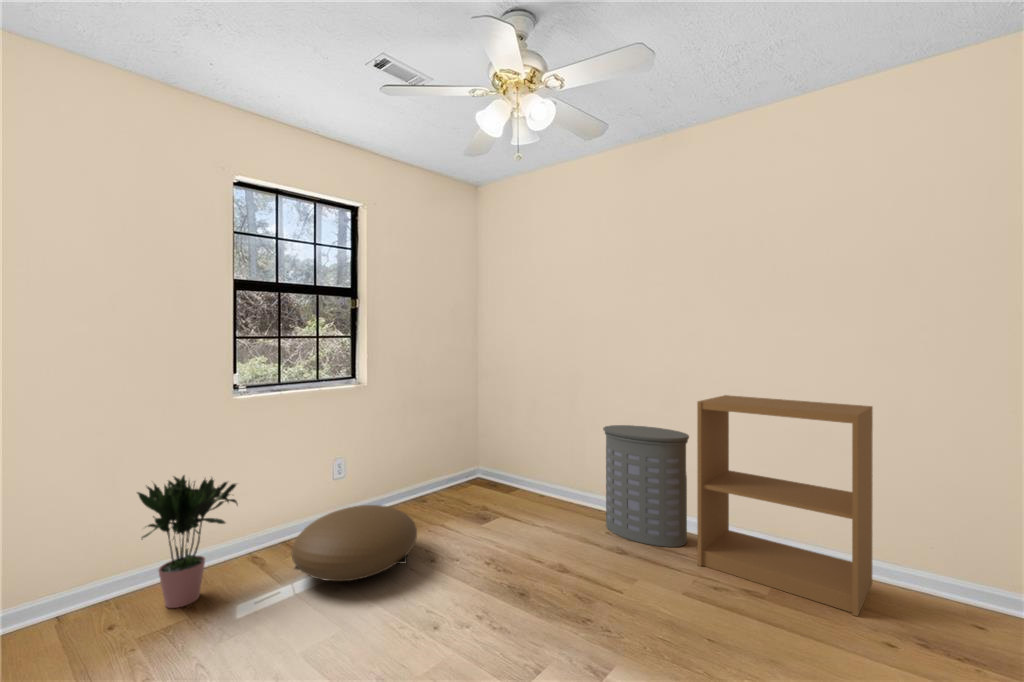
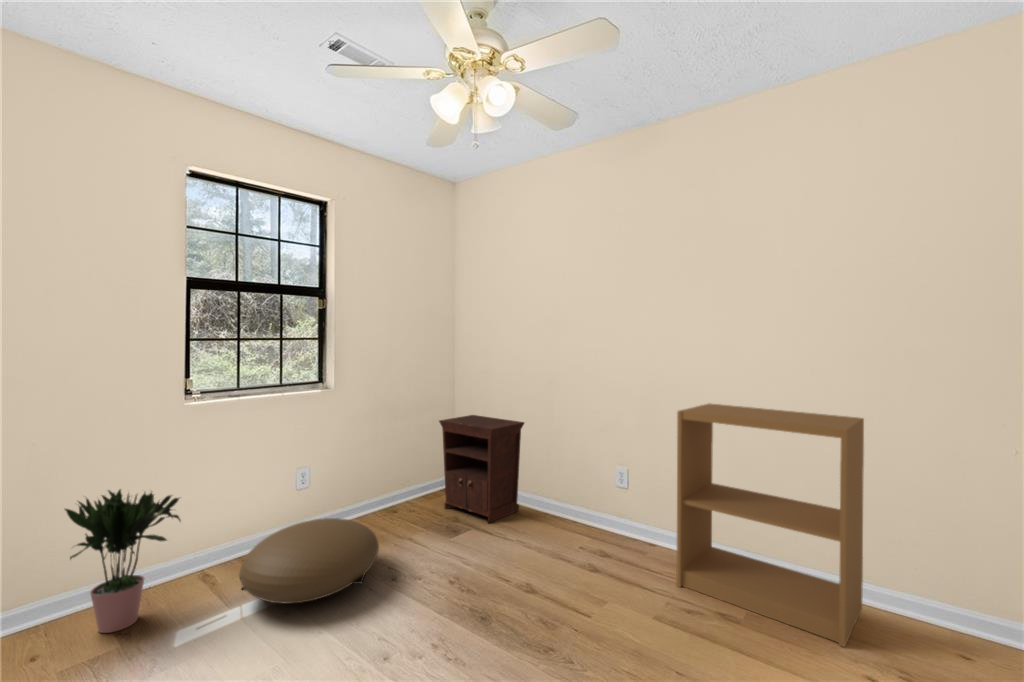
nightstand: none [464,410,547,512] -> present [439,415,524,523]
laundry hamper: present [603,425,689,547] -> none [581,433,671,564]

